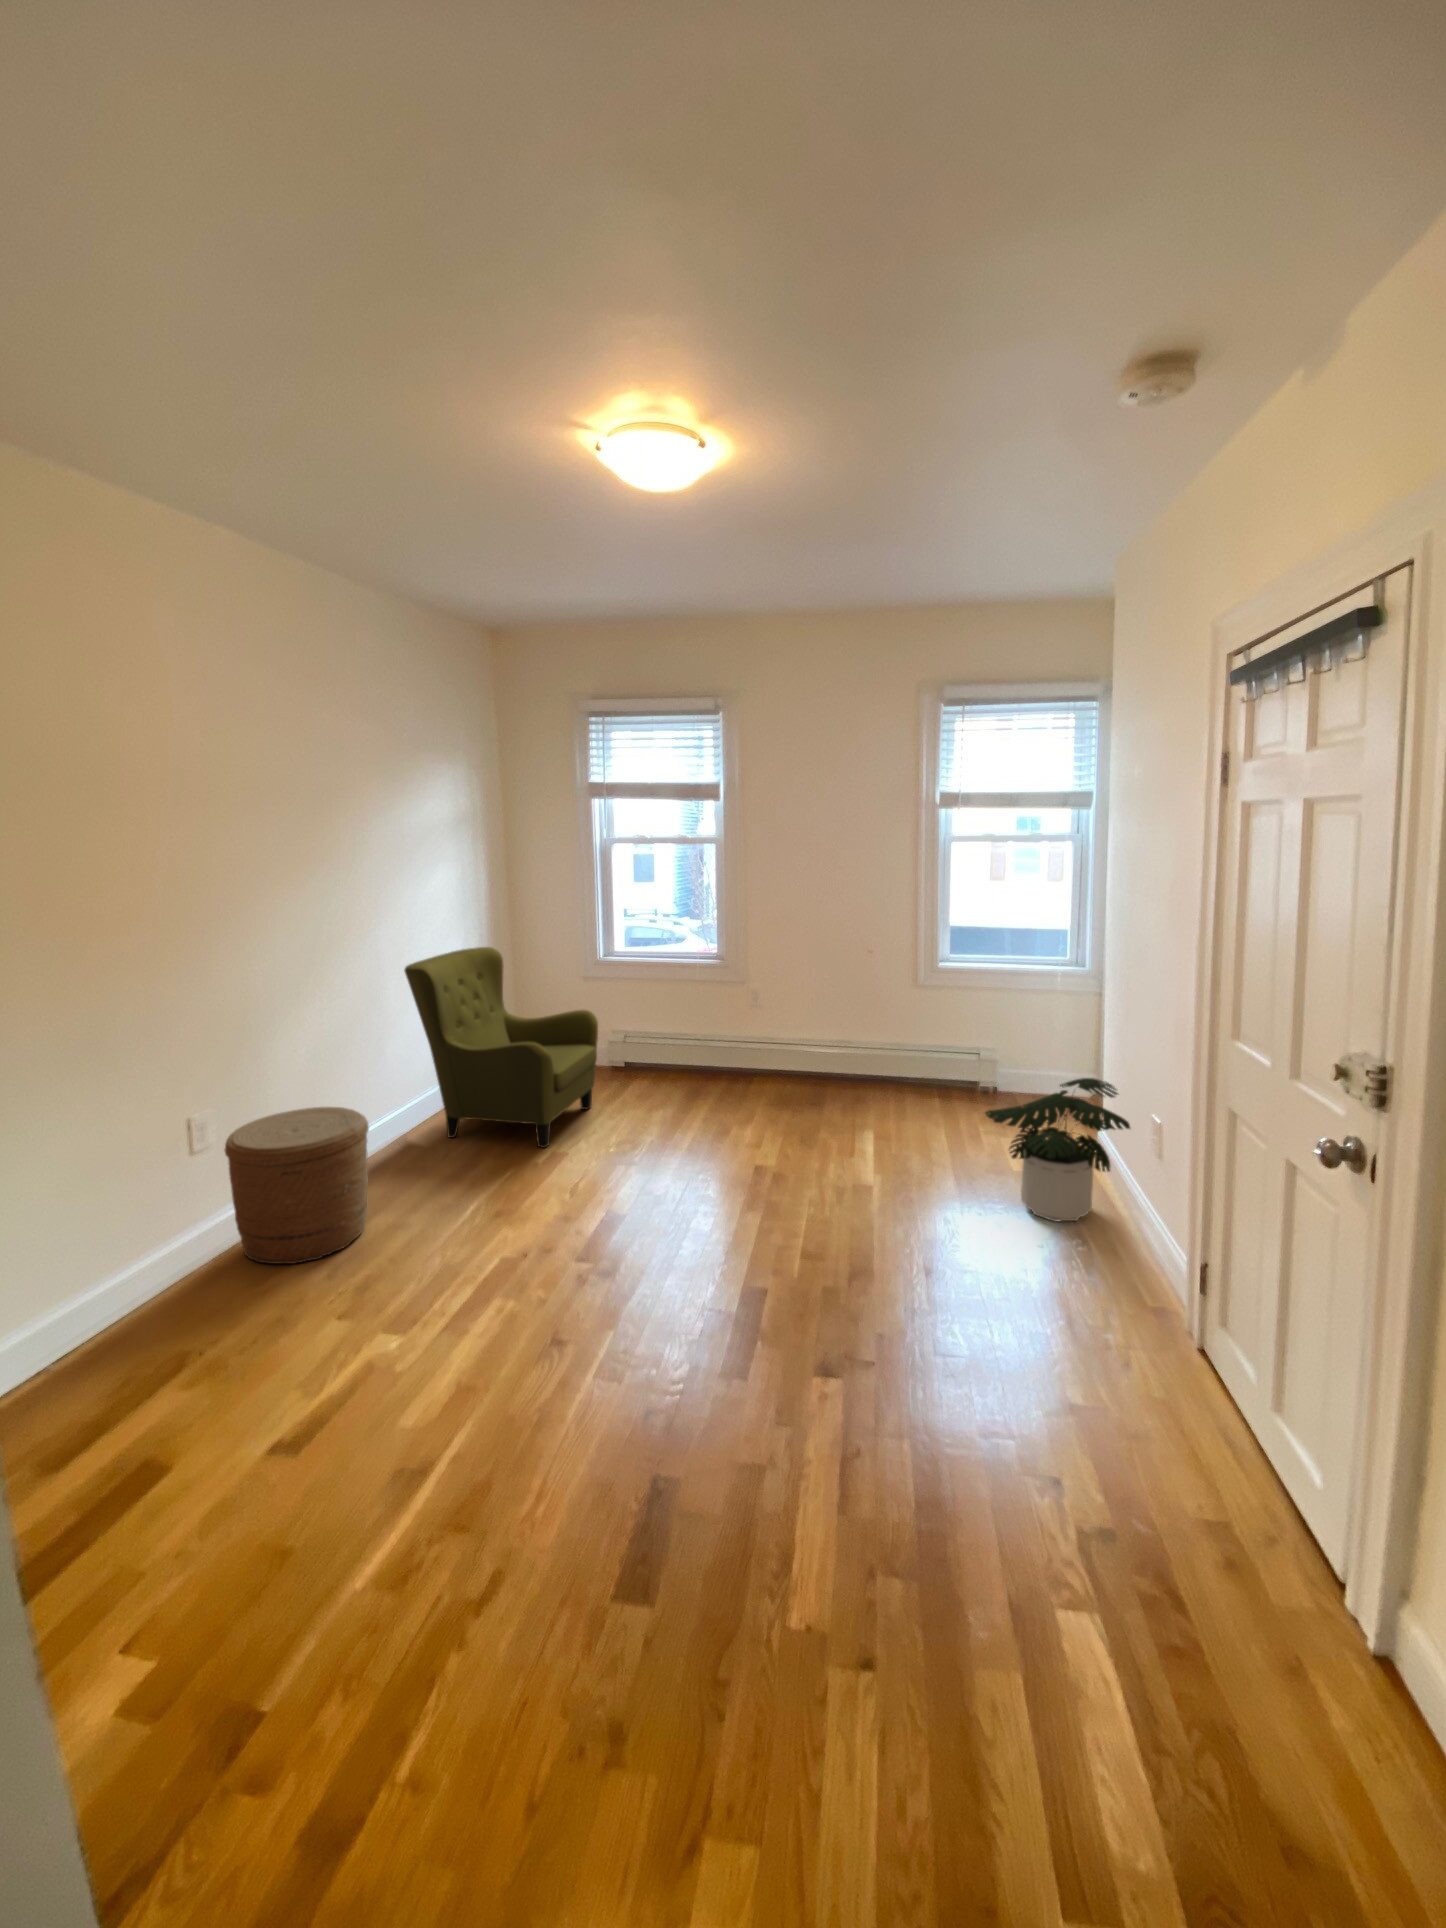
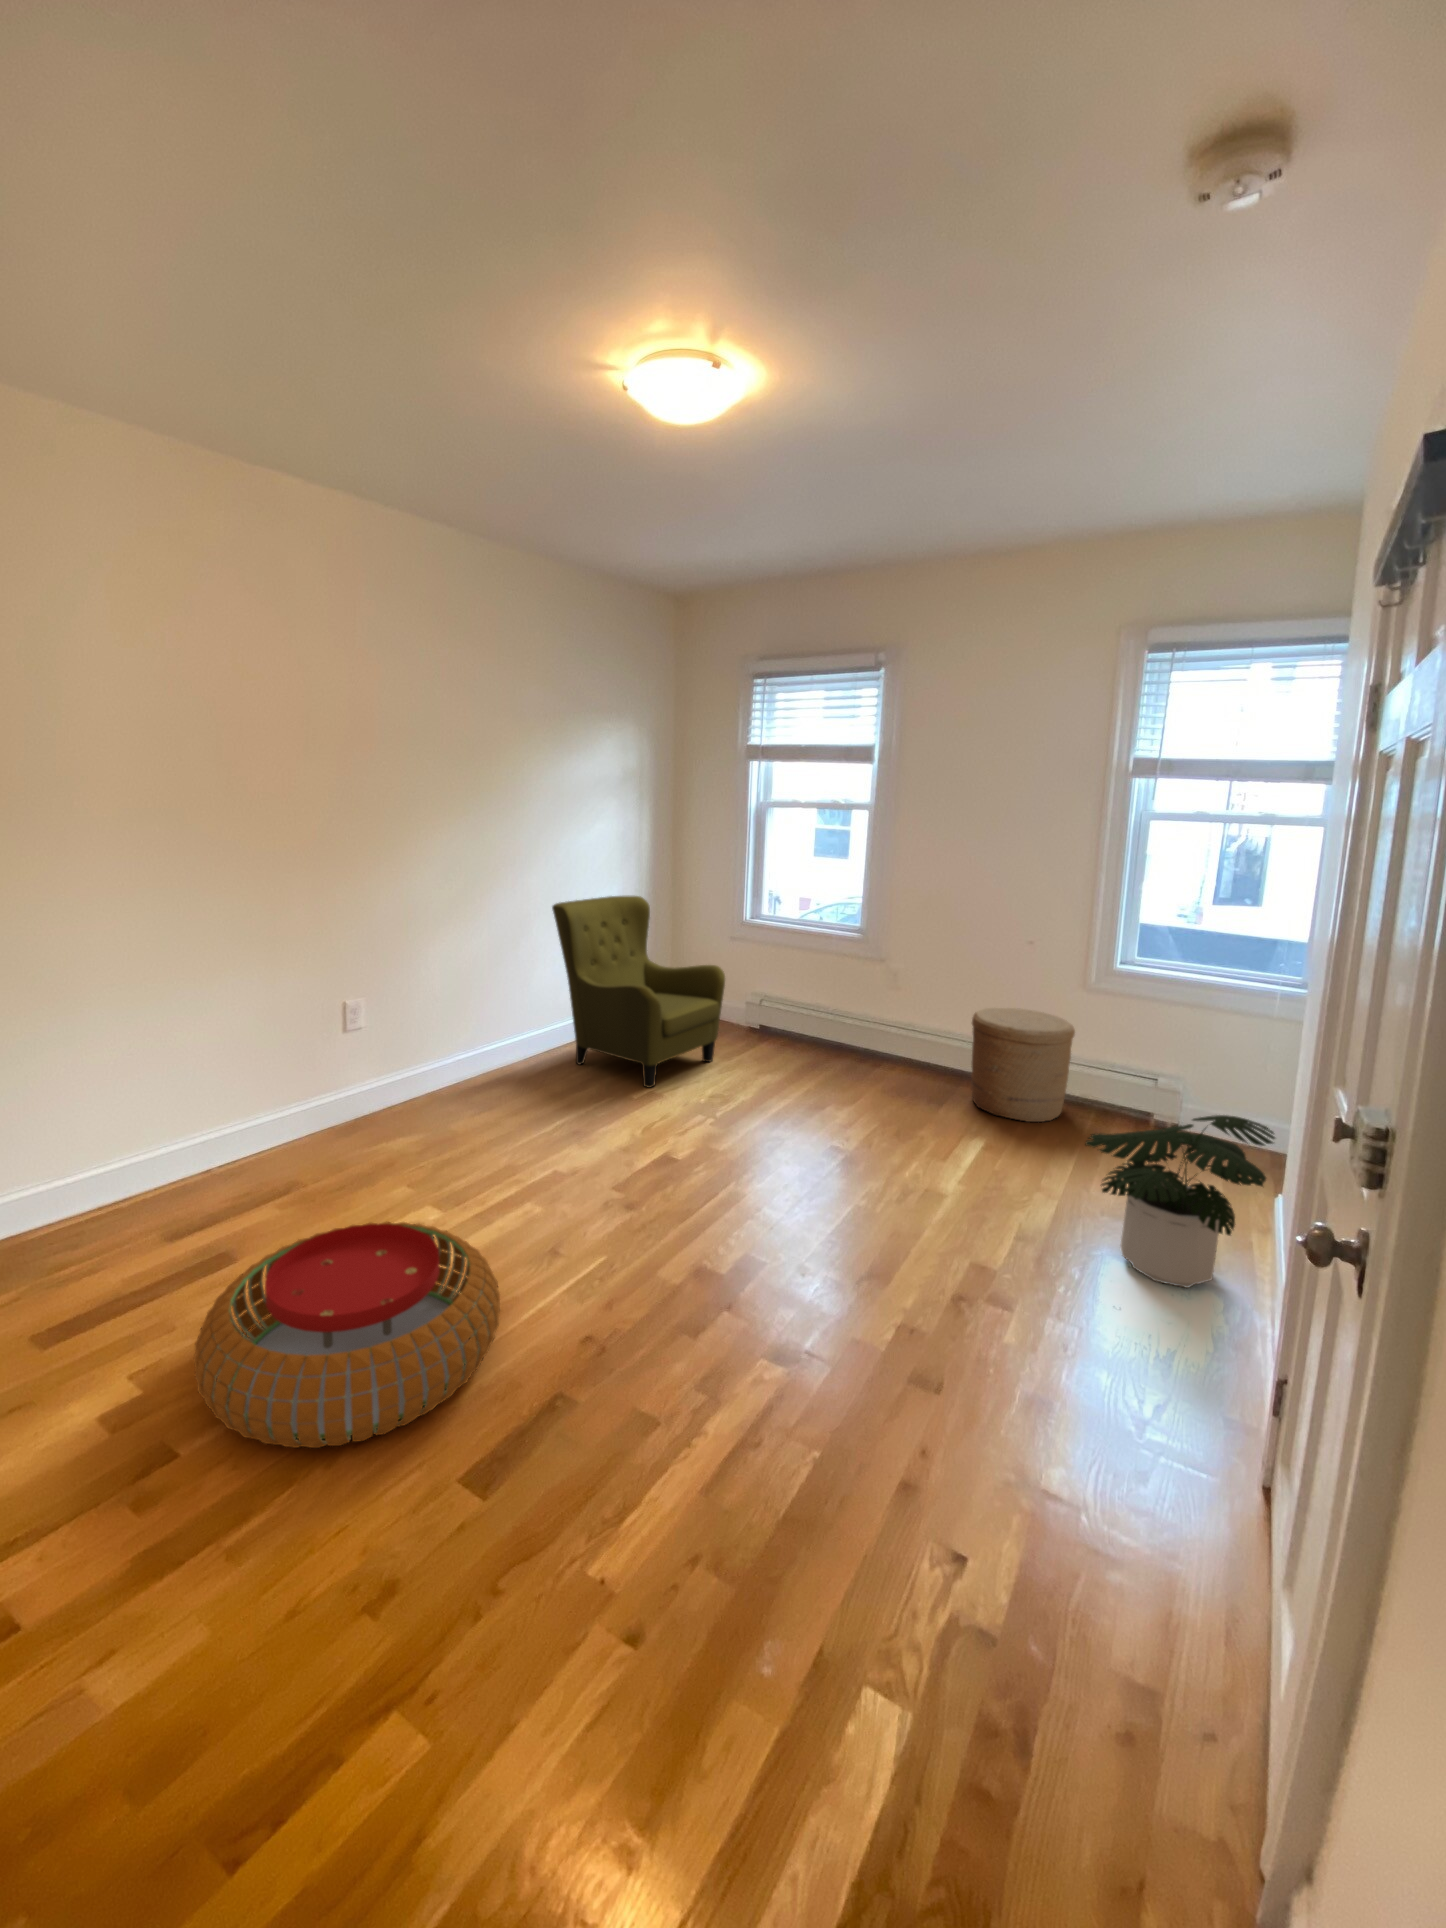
woven basket: present [224,1107,369,1264] -> present [971,1008,1075,1122]
pouf: none [225,1349,577,1654] -> present [194,1222,500,1448]

